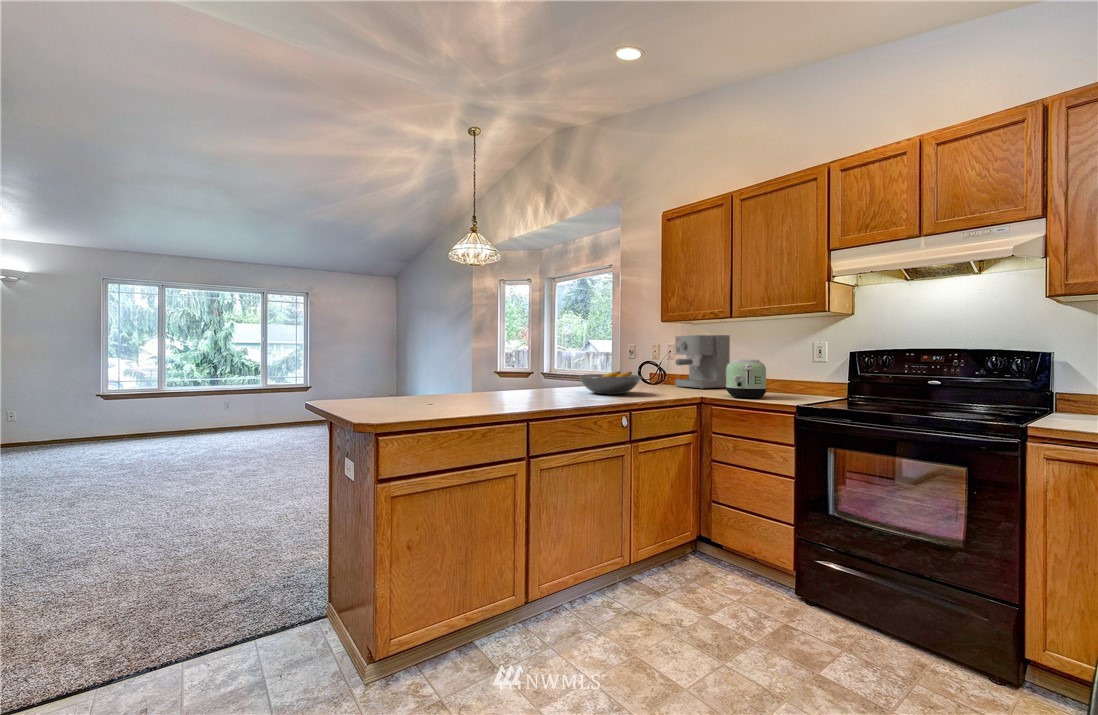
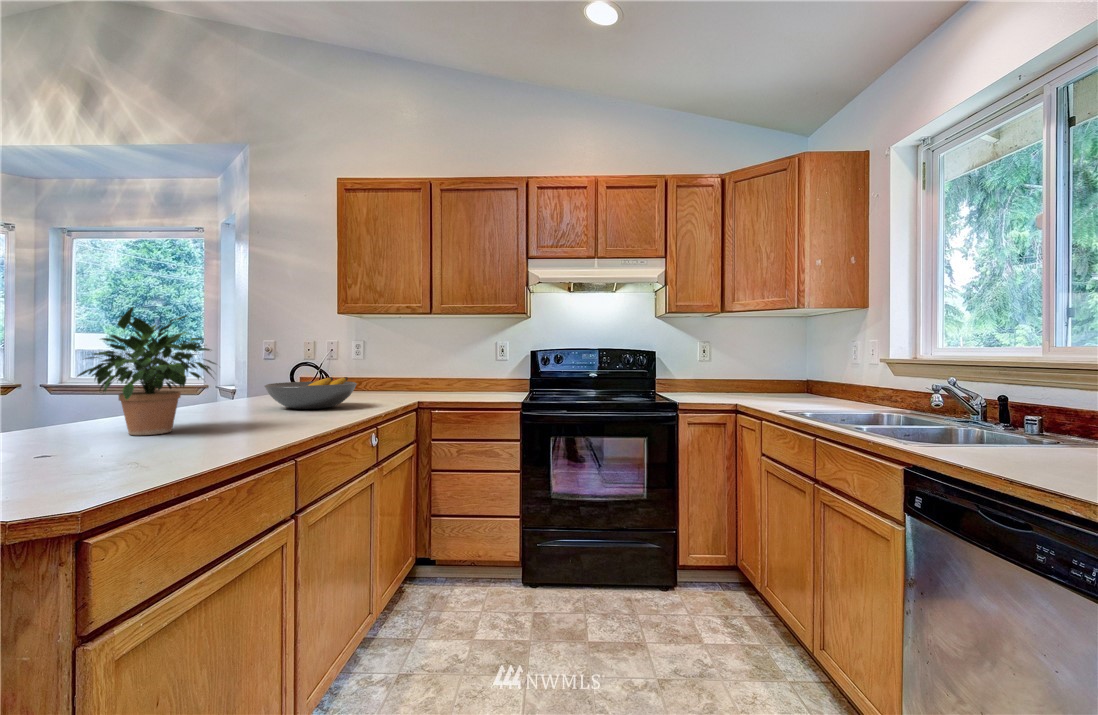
potted plant: none [458,326,525,399] -> present [78,307,216,435]
coffee maker: present [675,335,730,389] -> none [349,332,410,394]
toaster: present [726,359,767,399] -> none [436,359,482,400]

